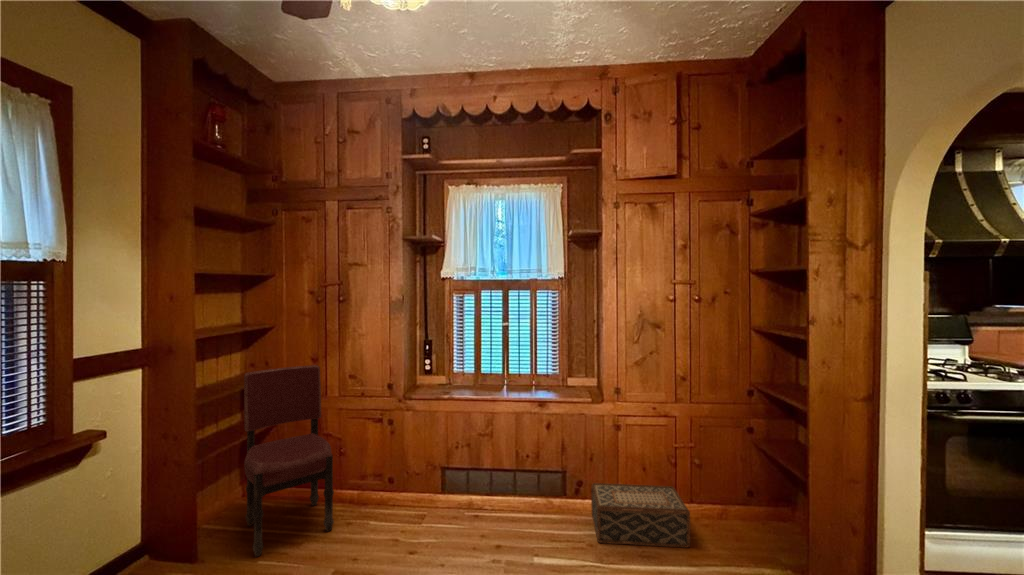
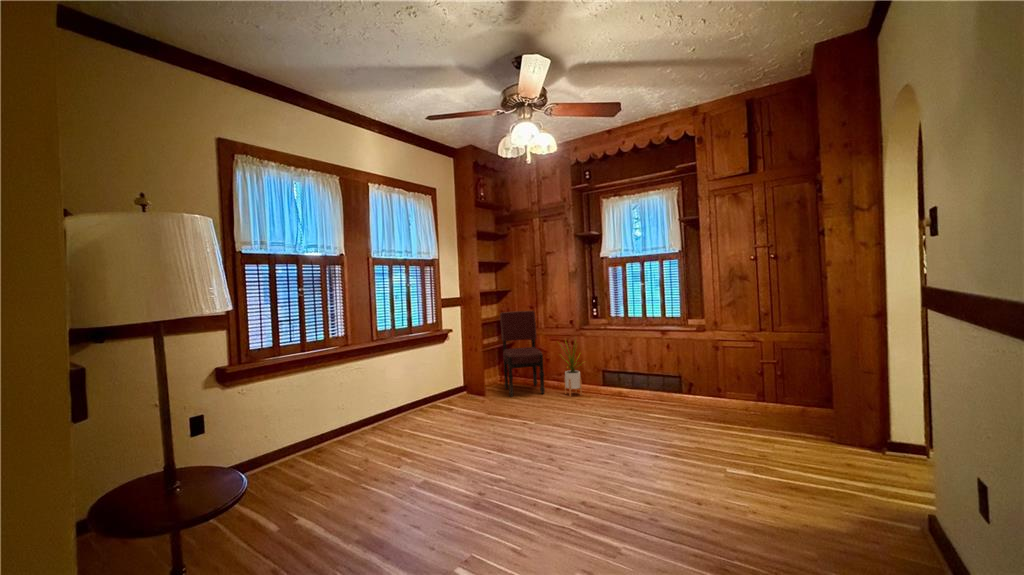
house plant: none [359,412,419,532] -> present [561,341,582,397]
woven basket: present [591,483,690,547] -> none [695,384,763,421]

